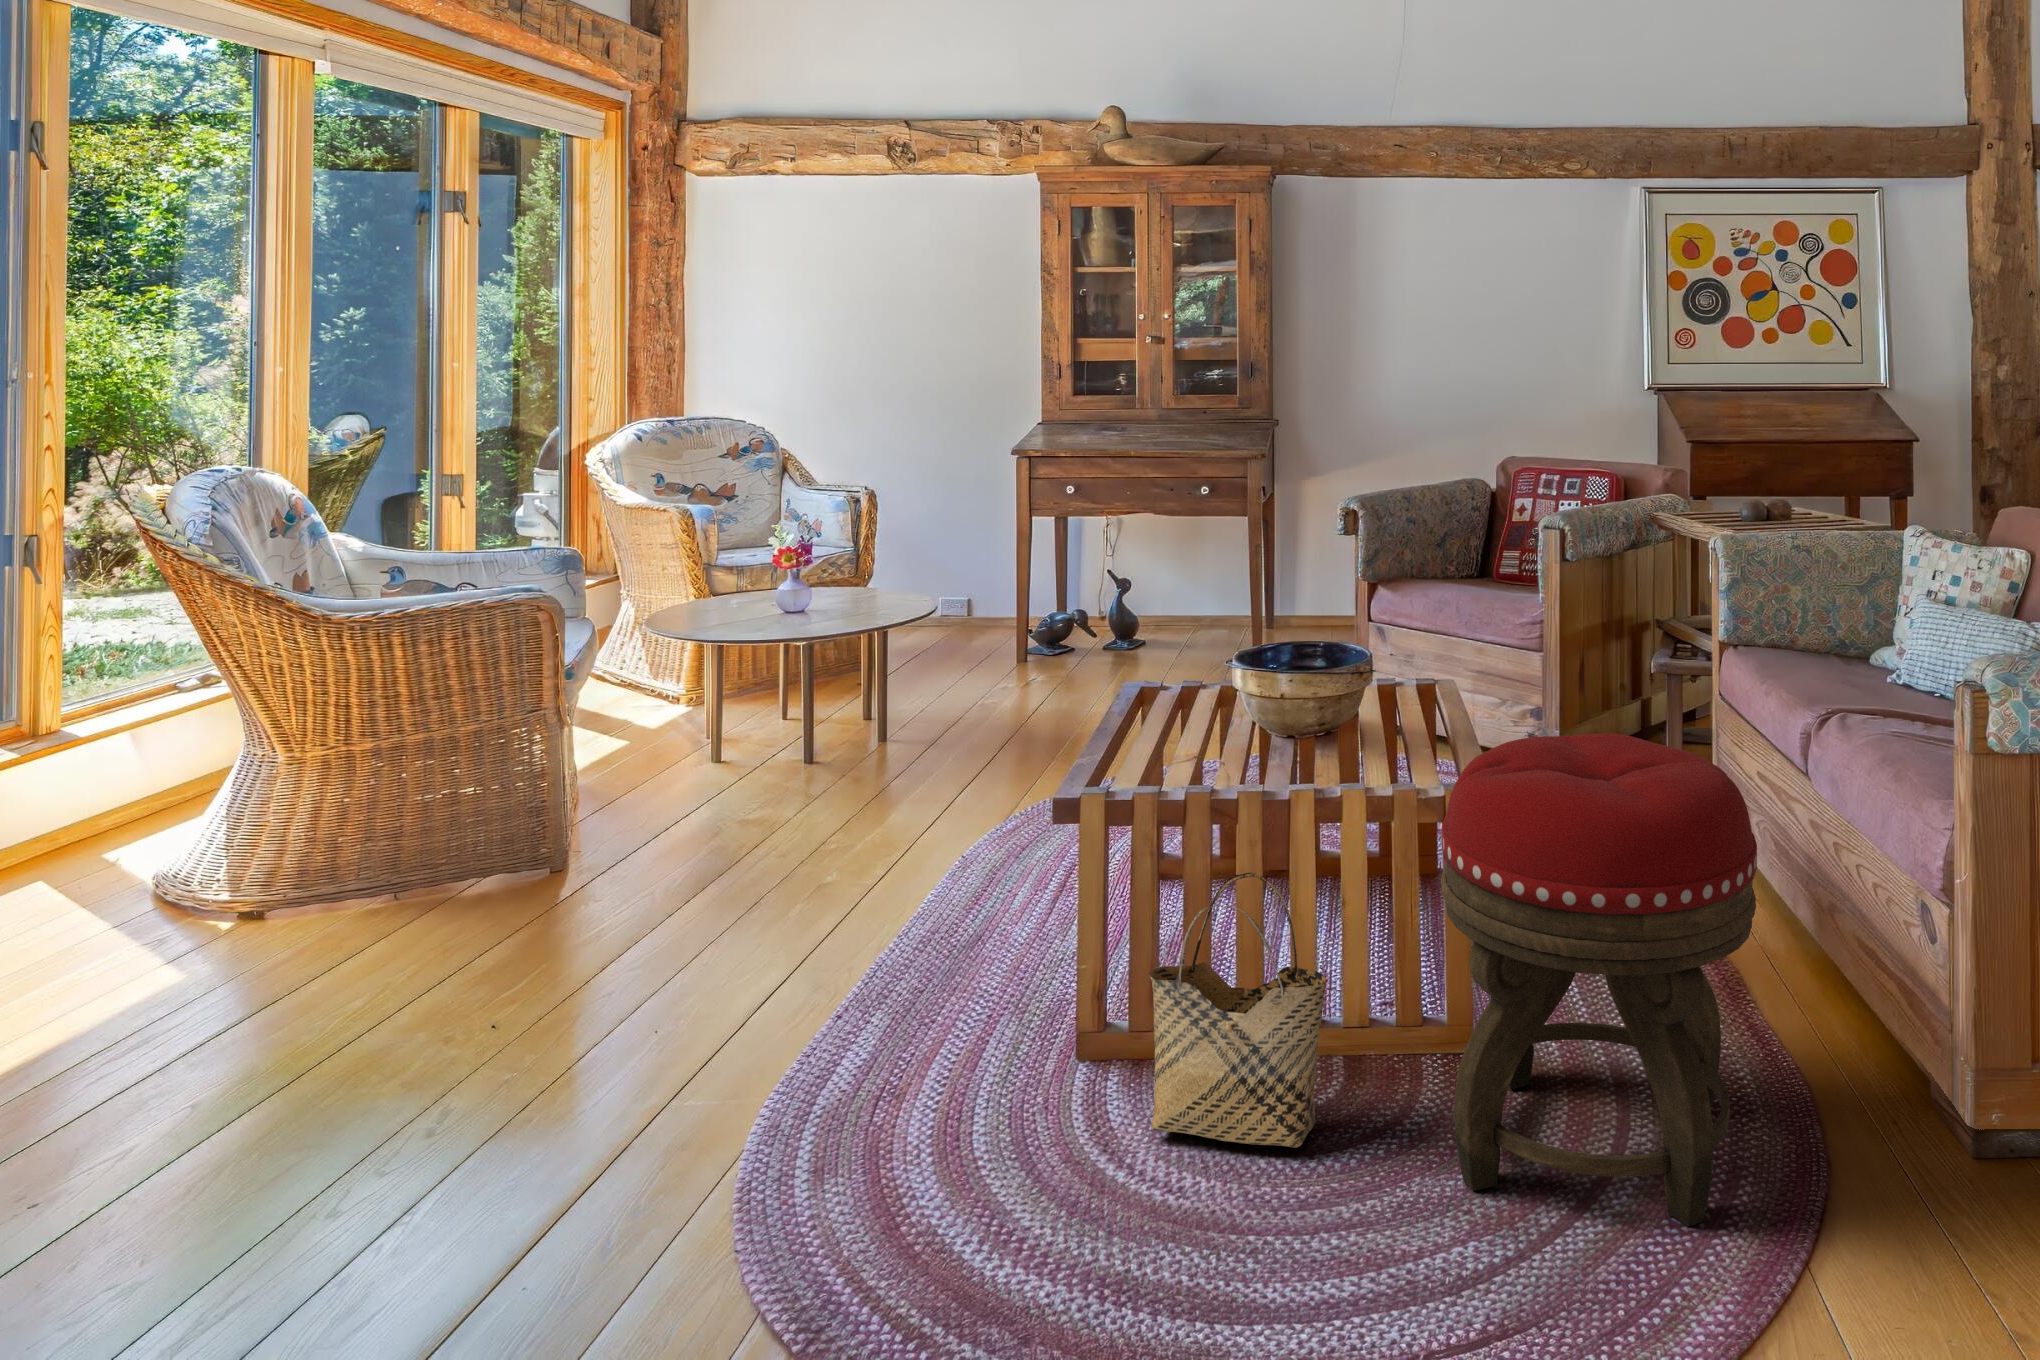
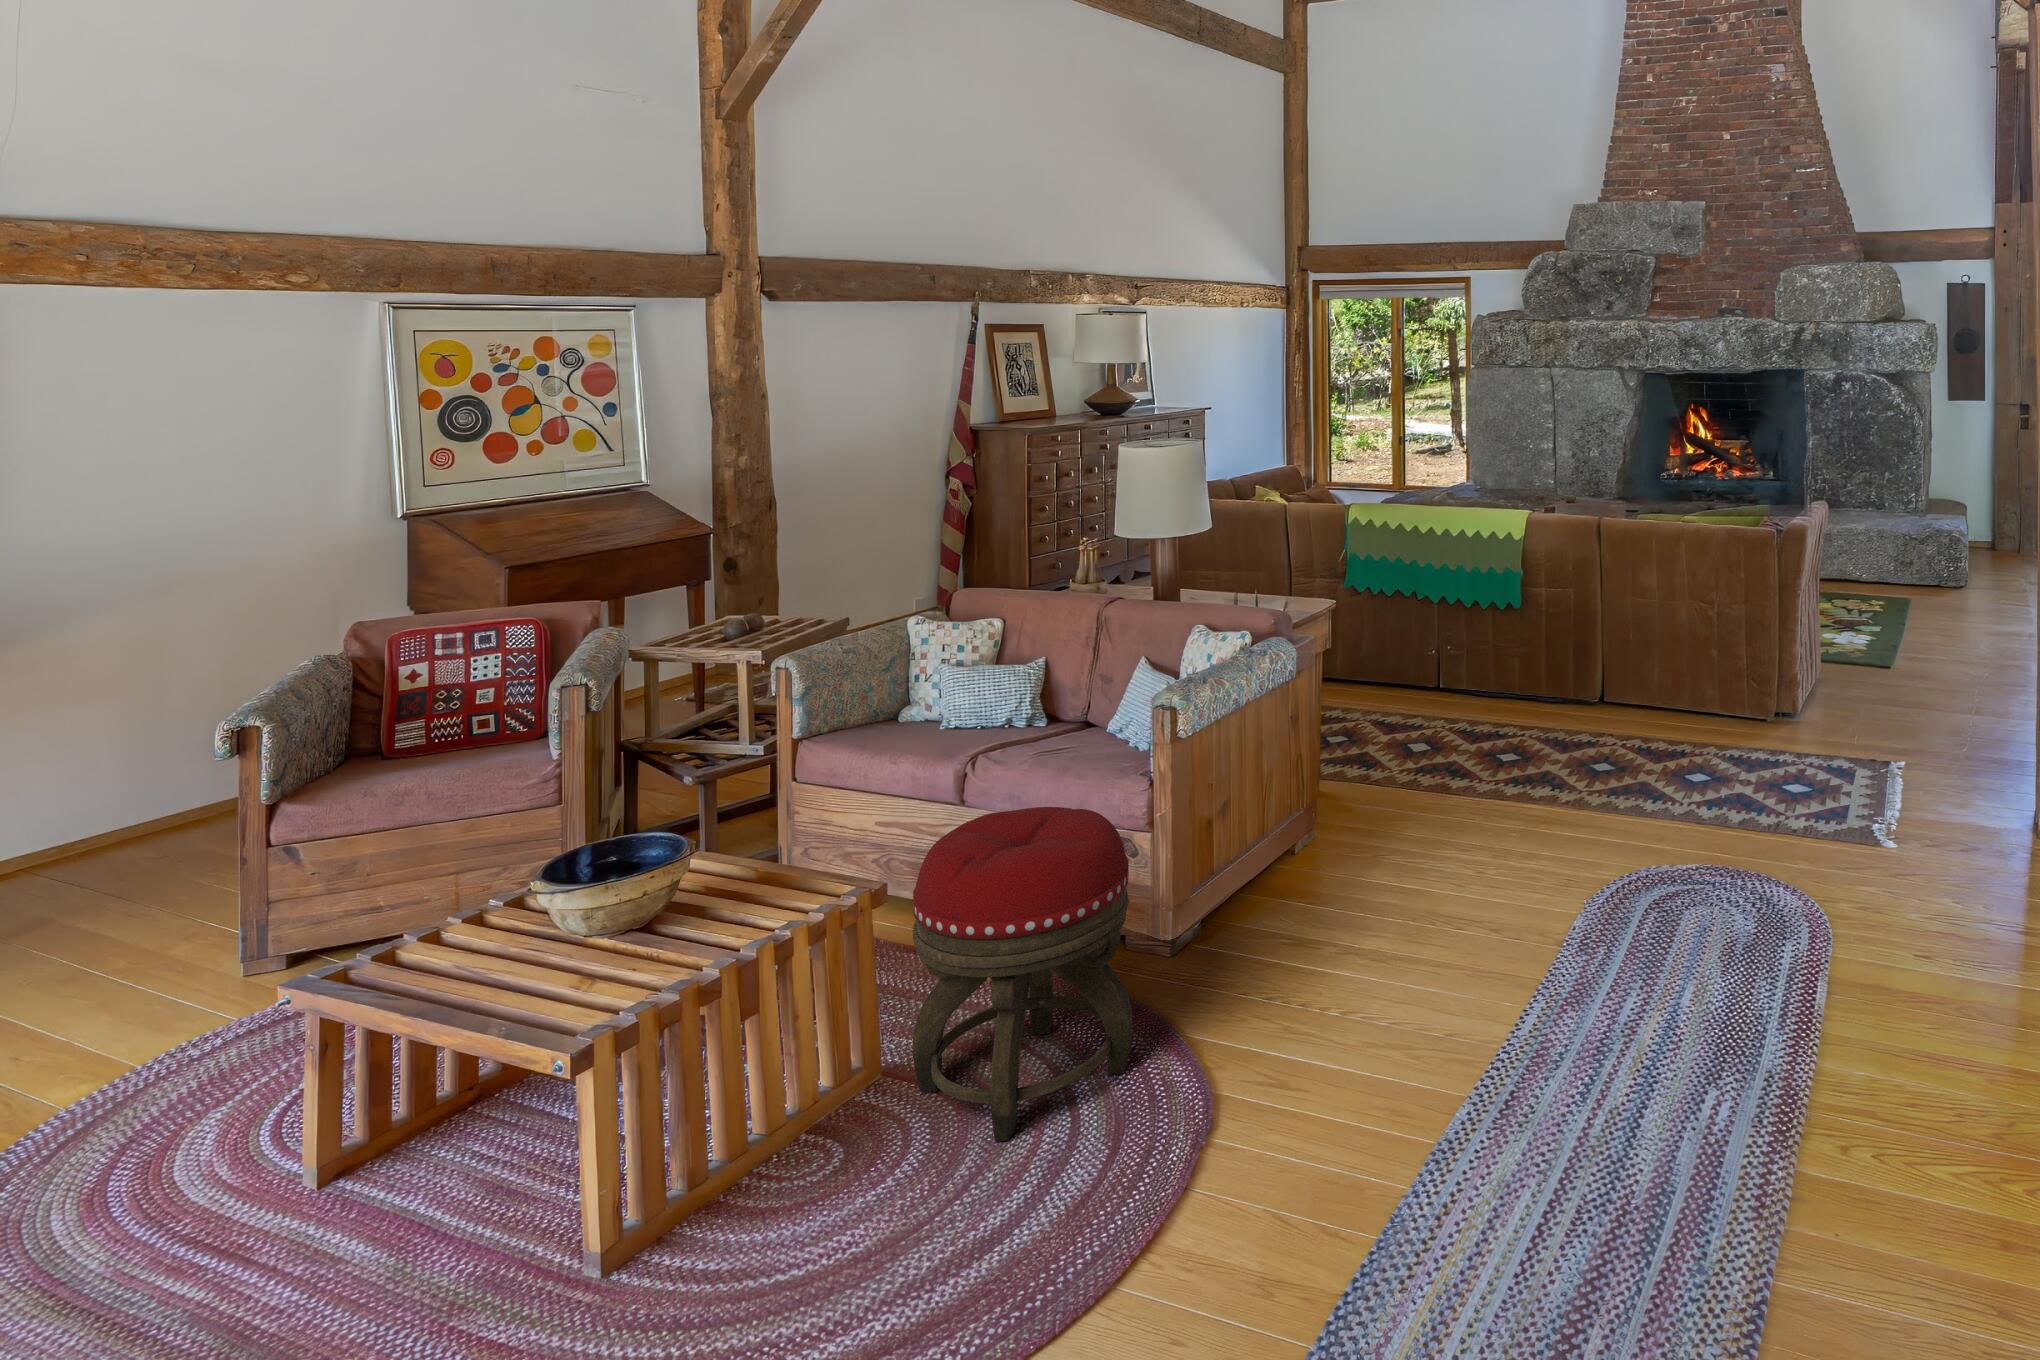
woven basket: present [1149,873,1327,1148] -> none [733,1032,881,1276]

